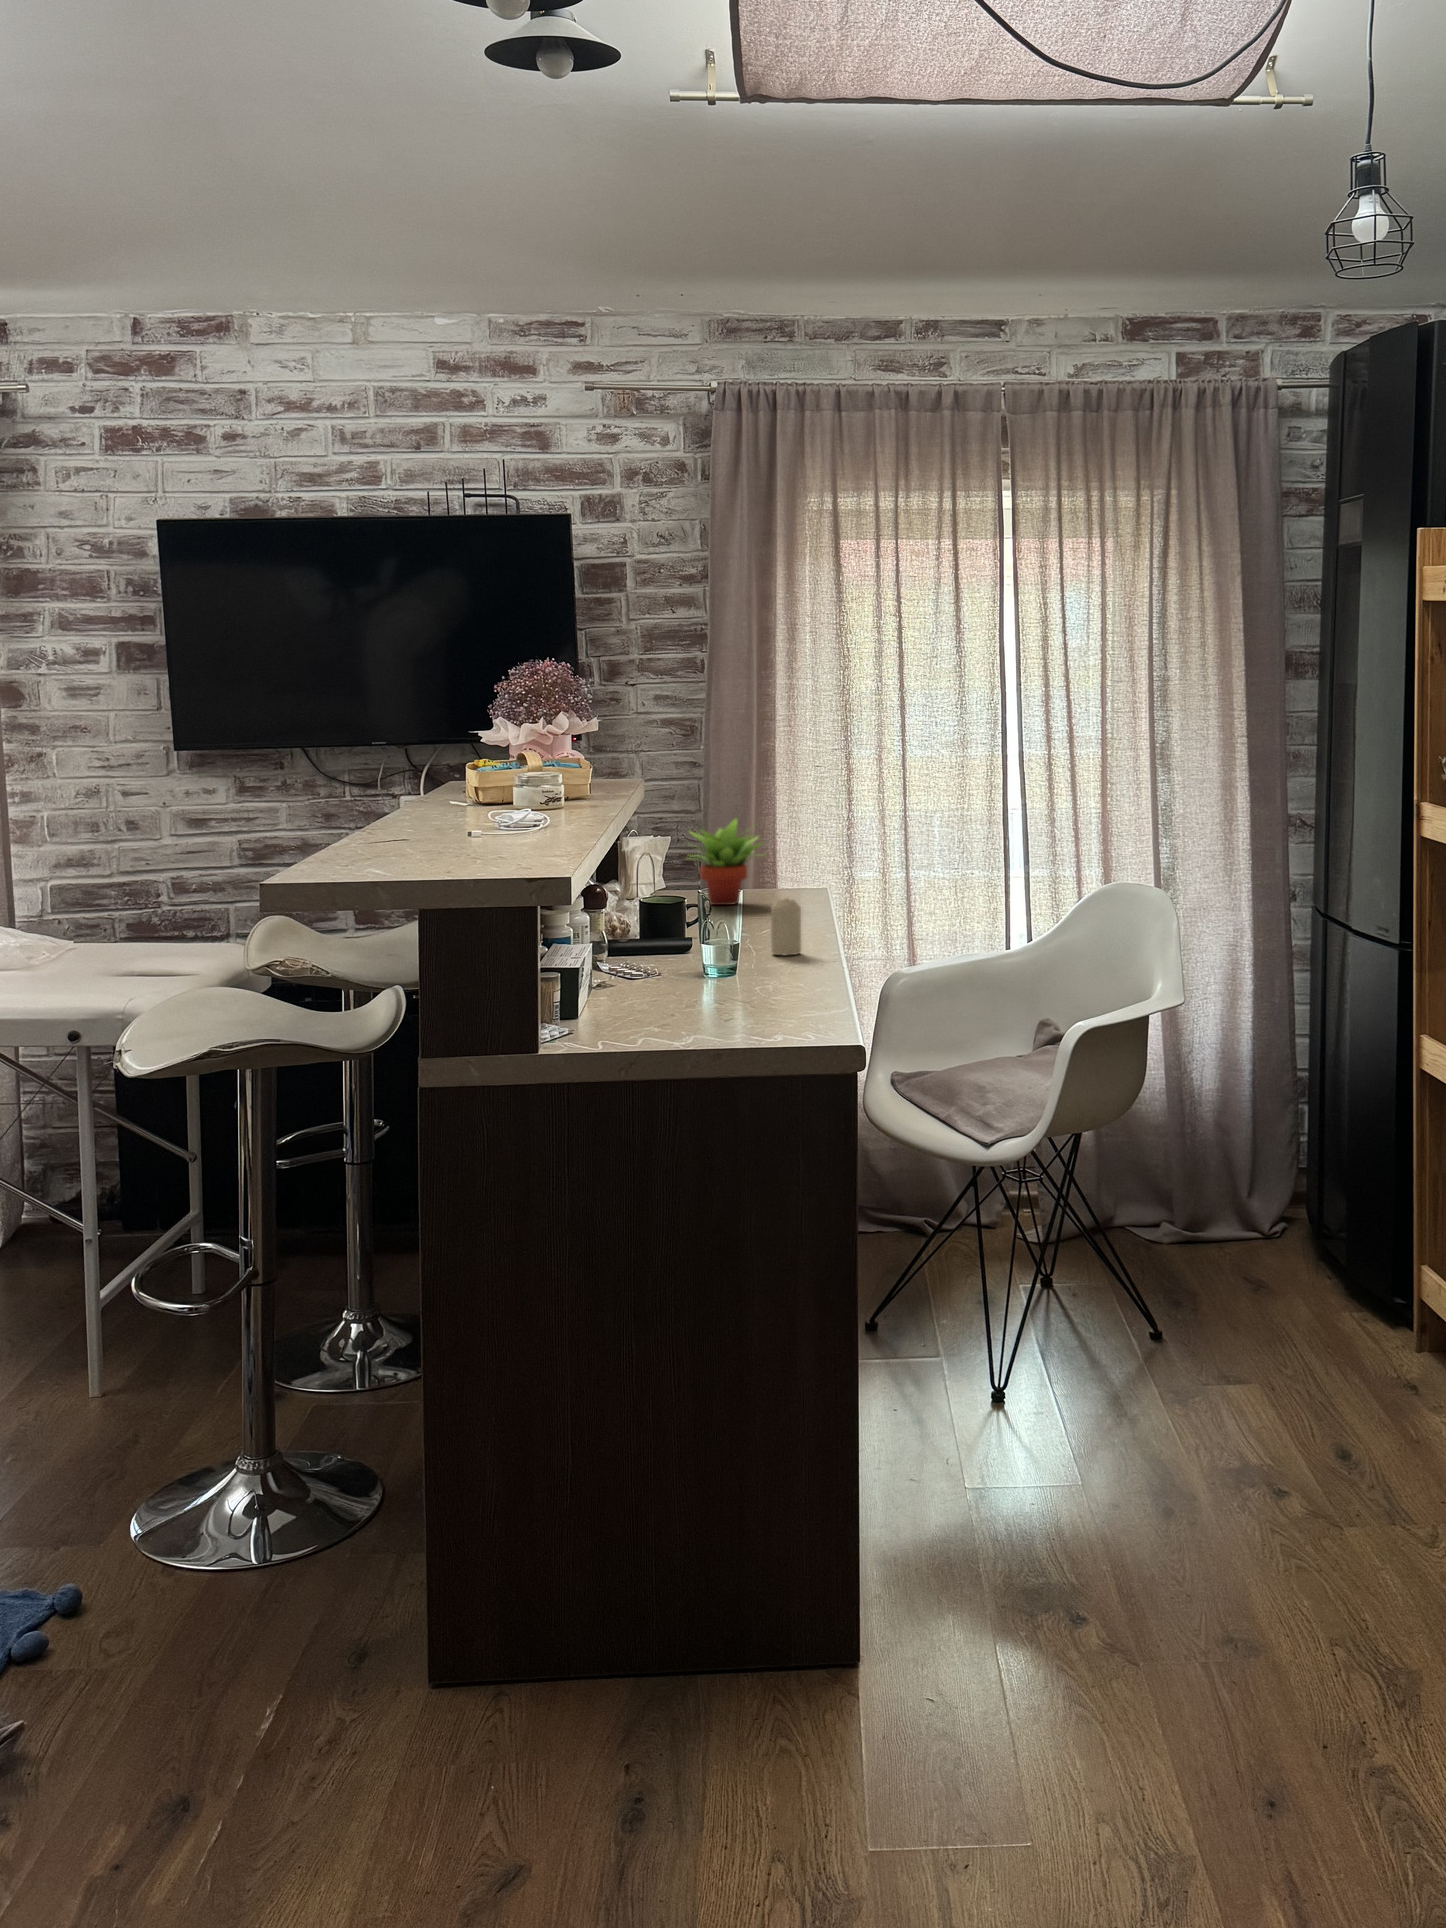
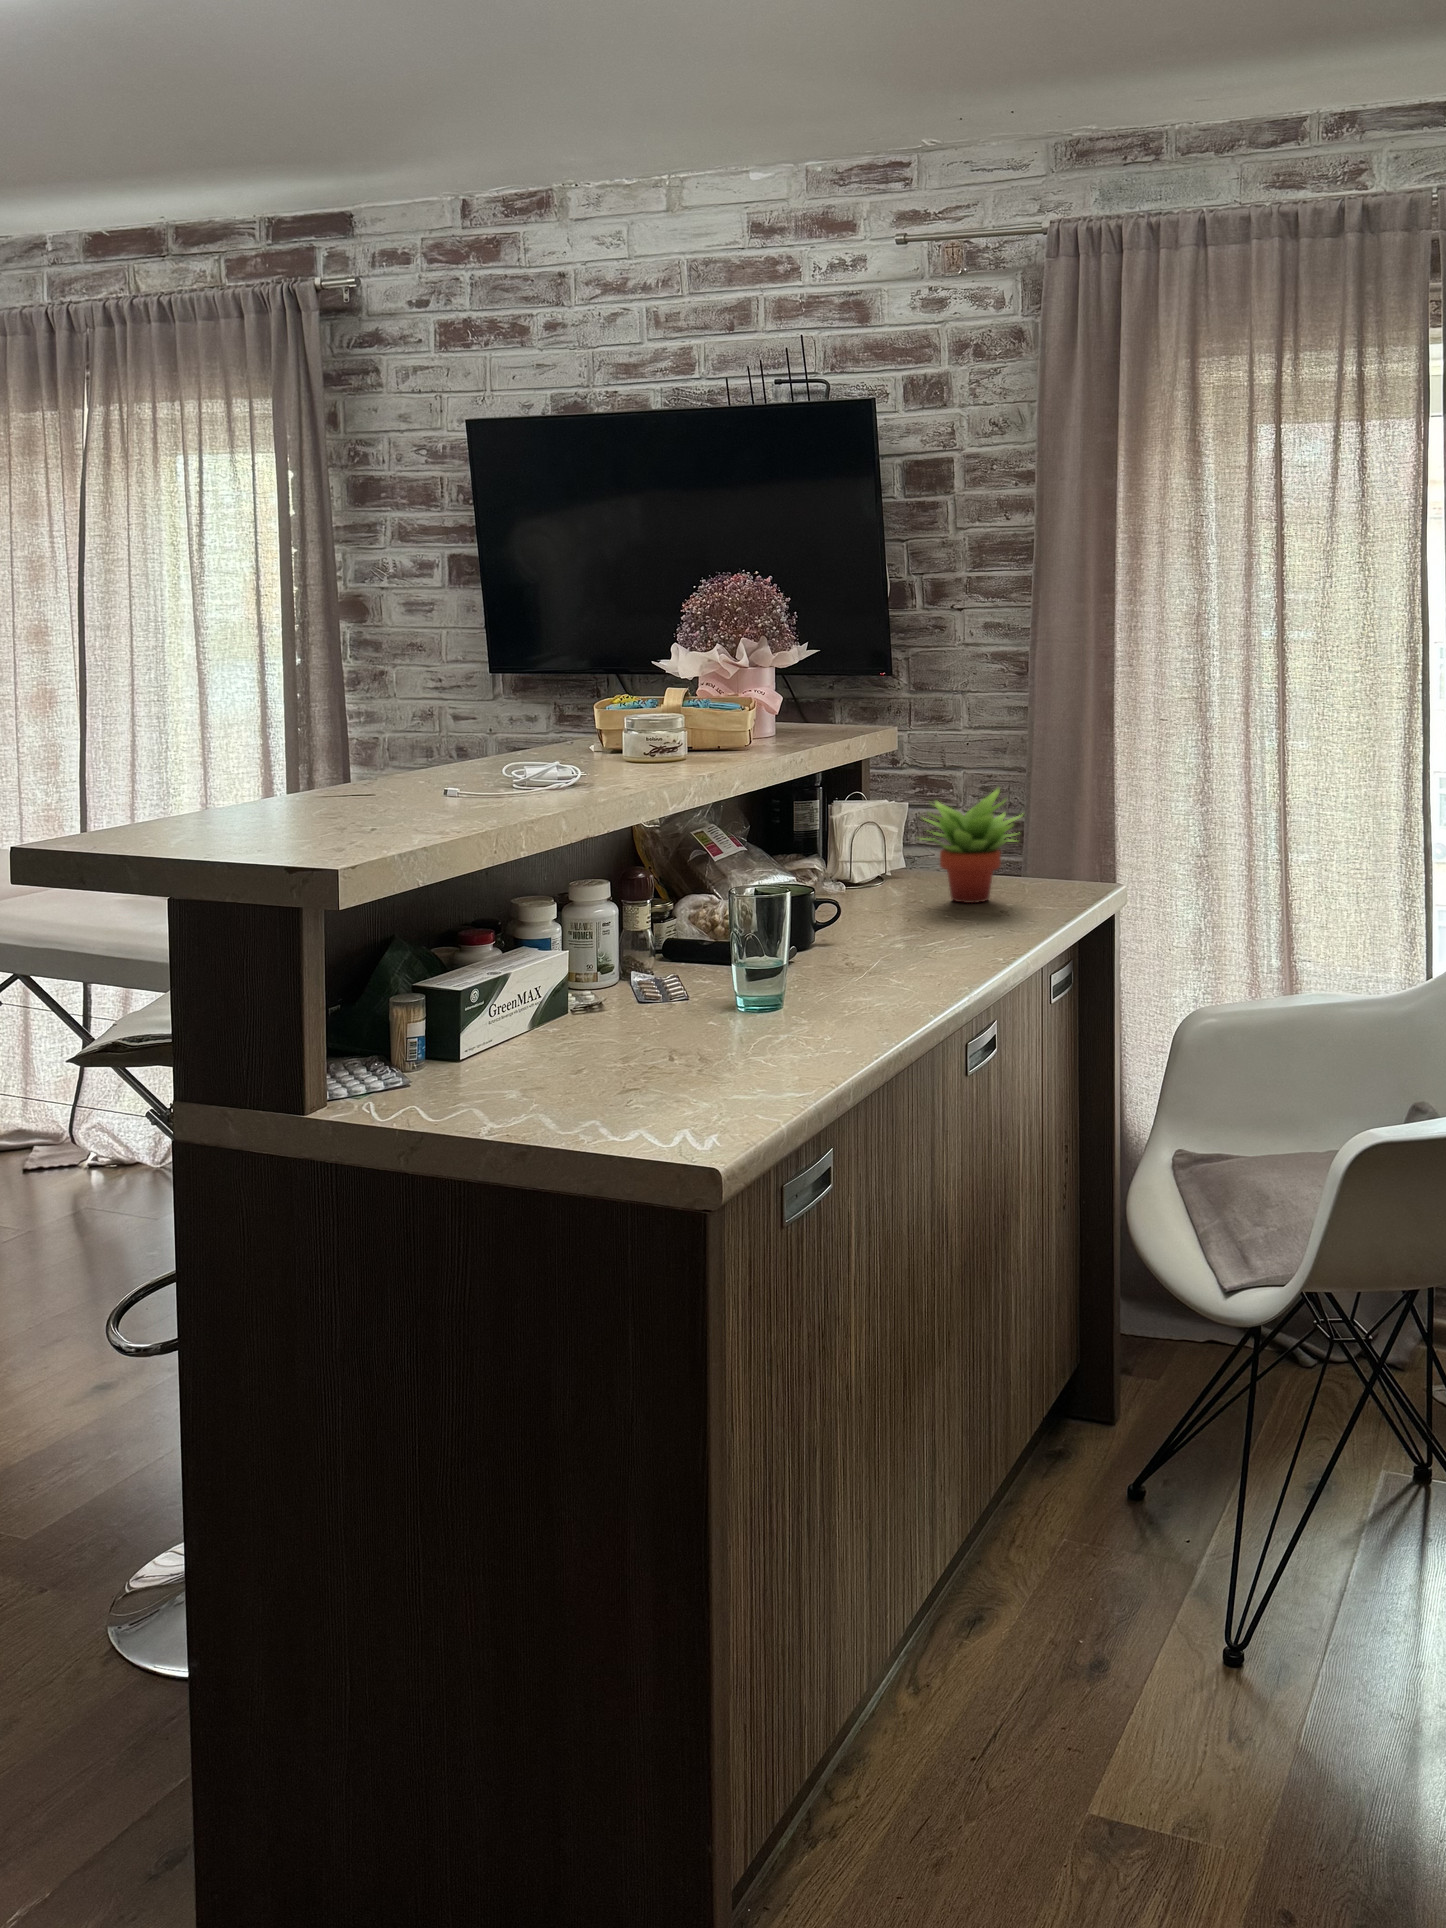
candle: present [771,899,801,955] -> none [838,927,881,1010]

